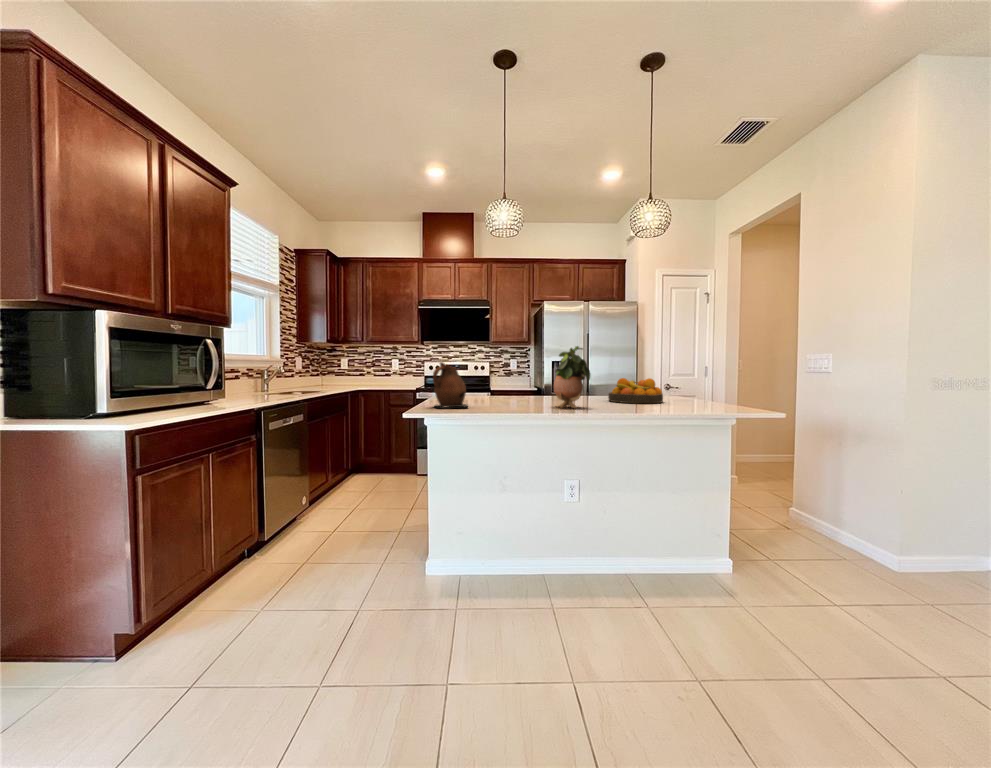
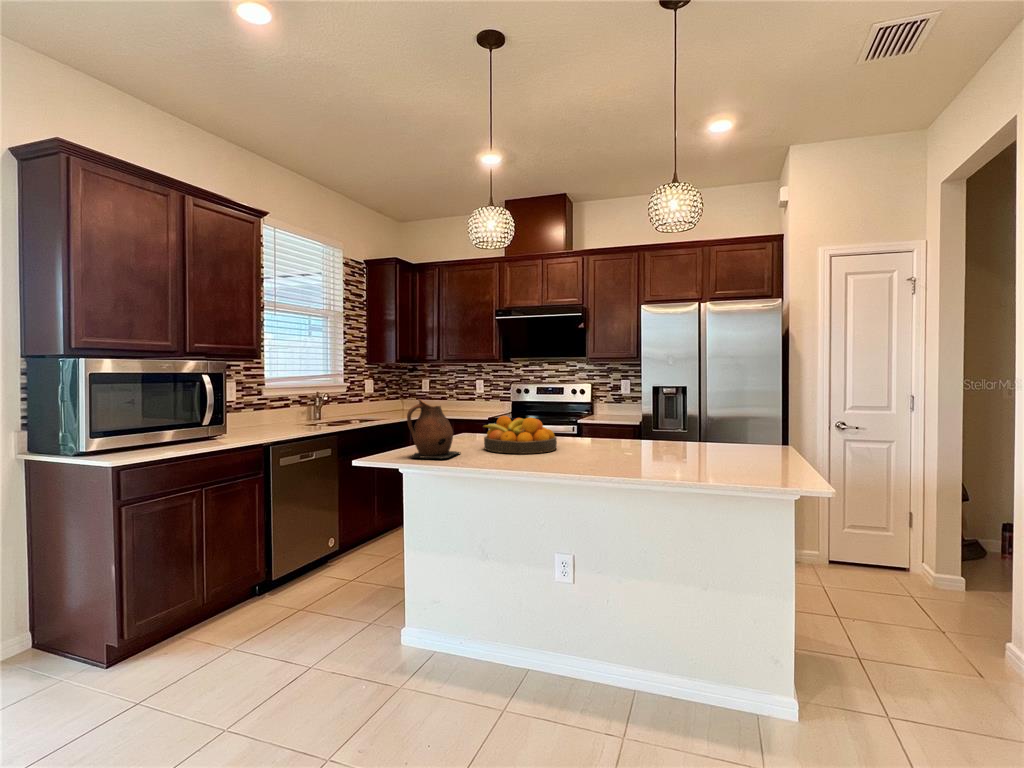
potted plant: present [554,346,590,408] -> none [563,376,612,467]
fruit bowl: present [608,378,663,403] -> present [483,416,557,453]

